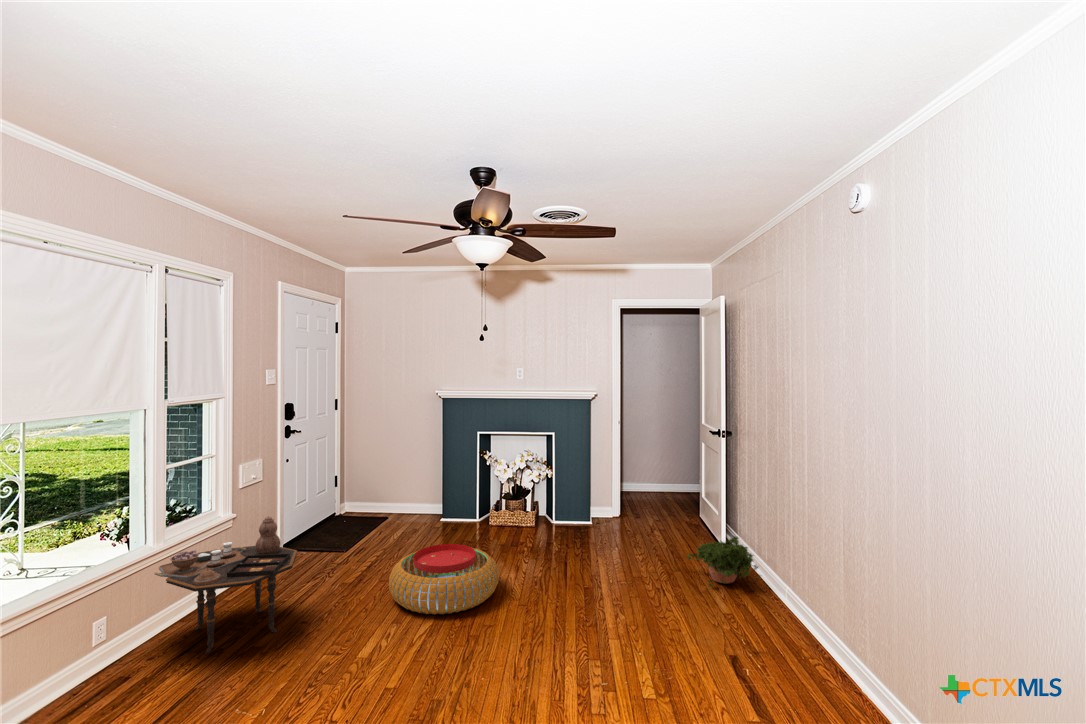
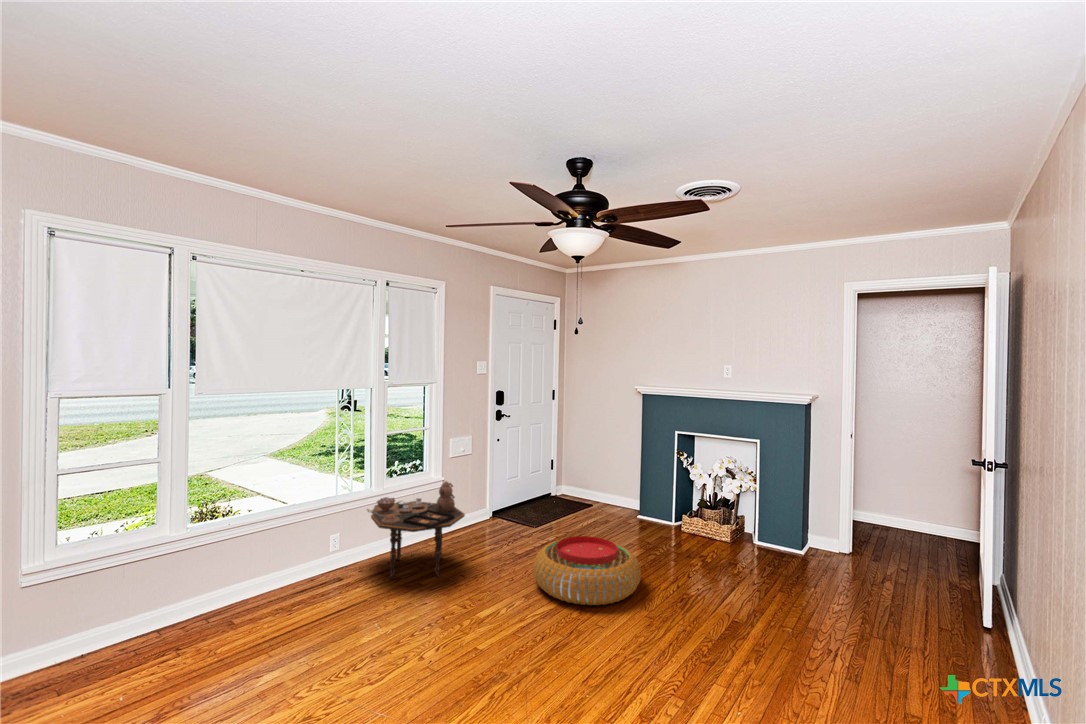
potted plant: present [687,536,760,587] -> none [887,611,1016,689]

